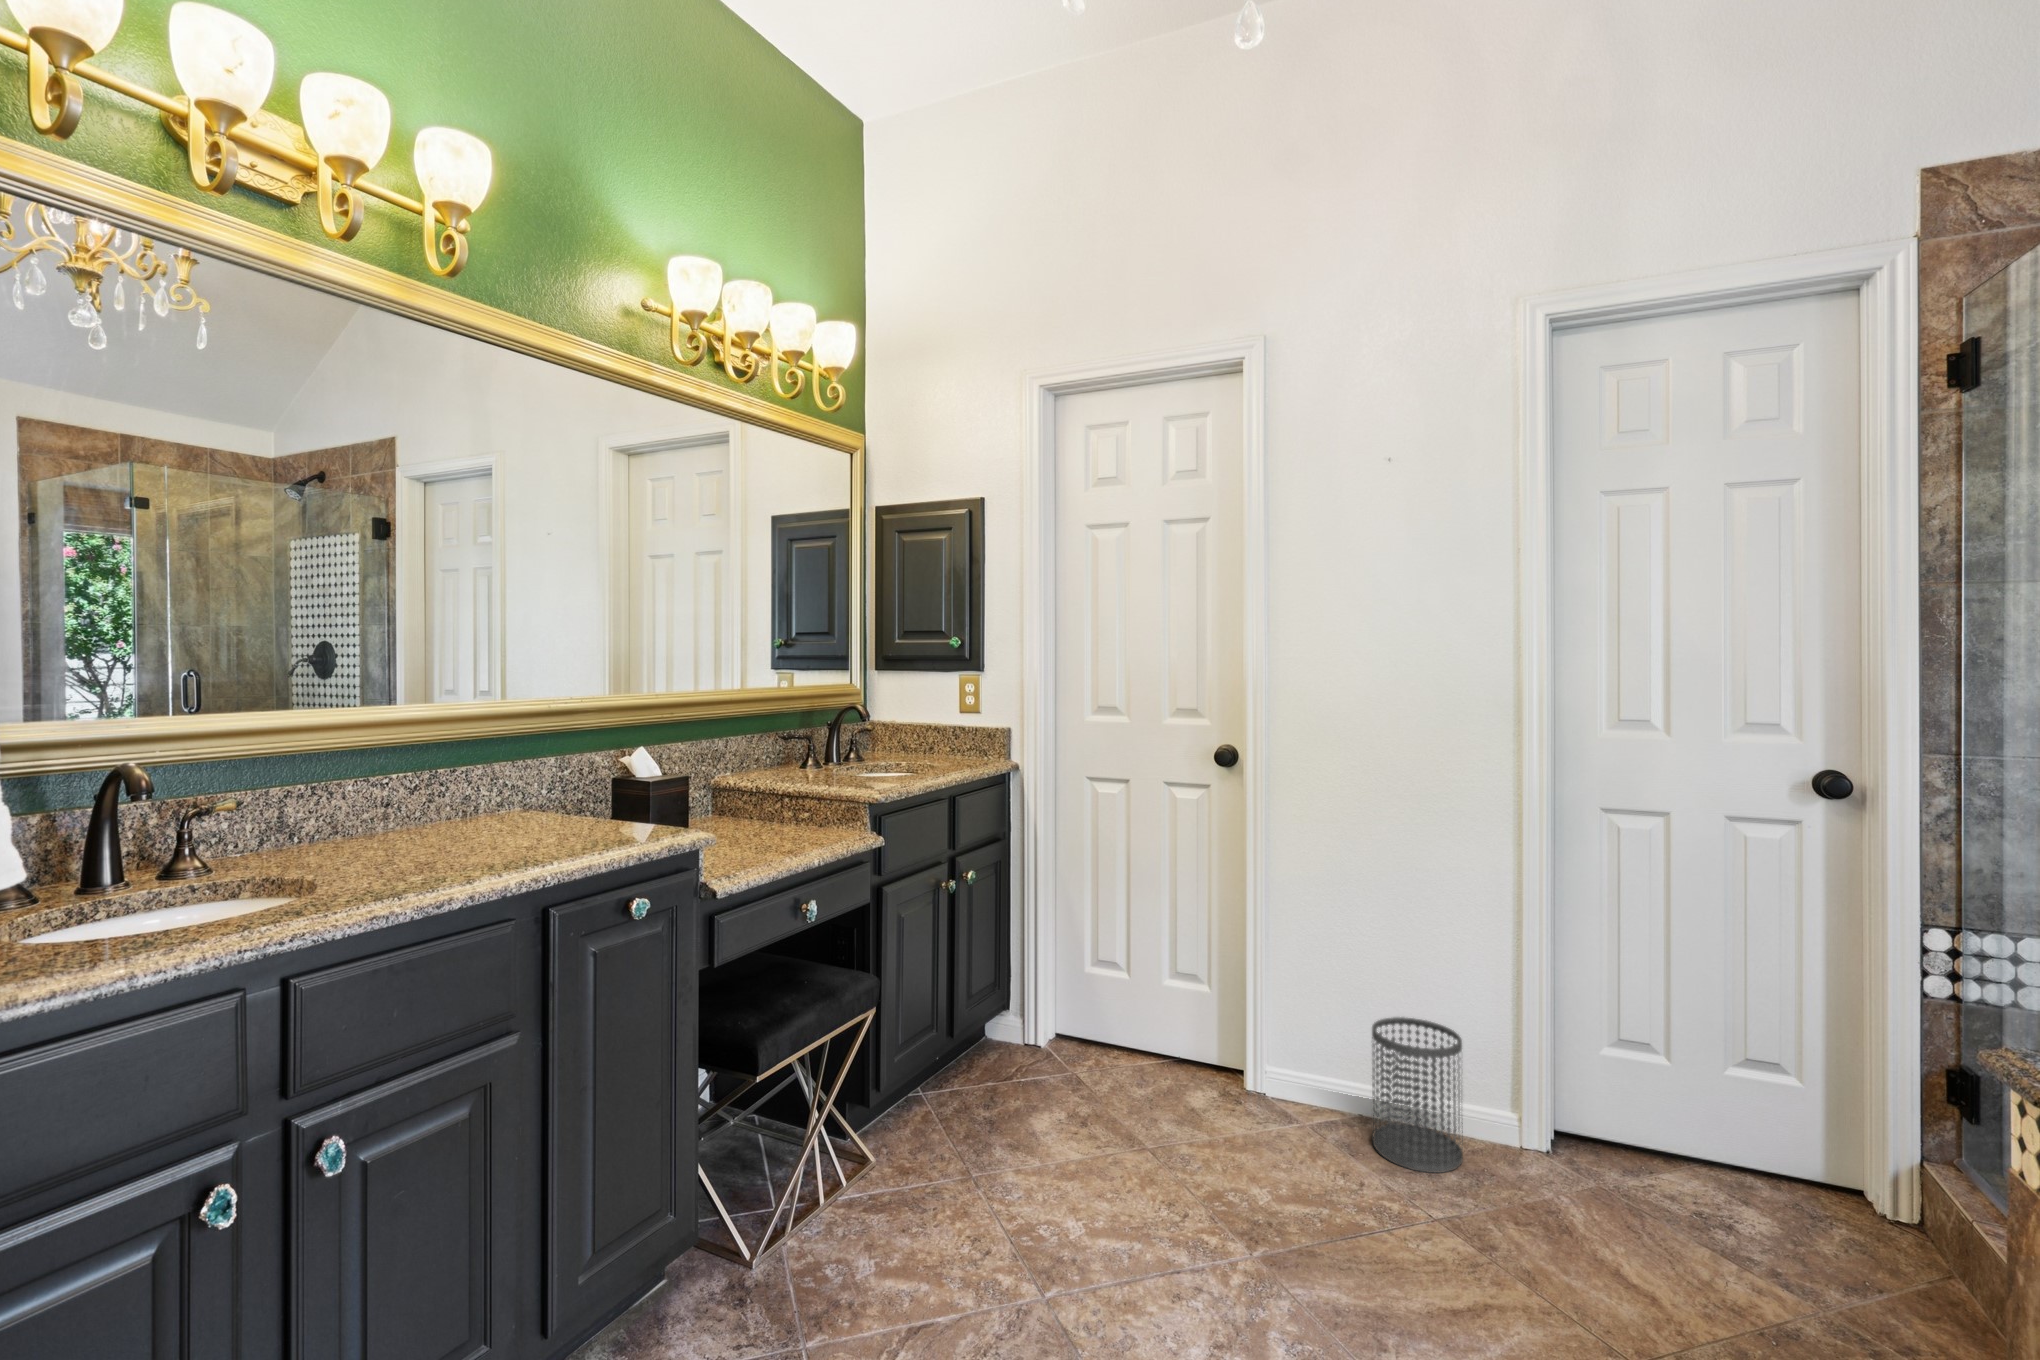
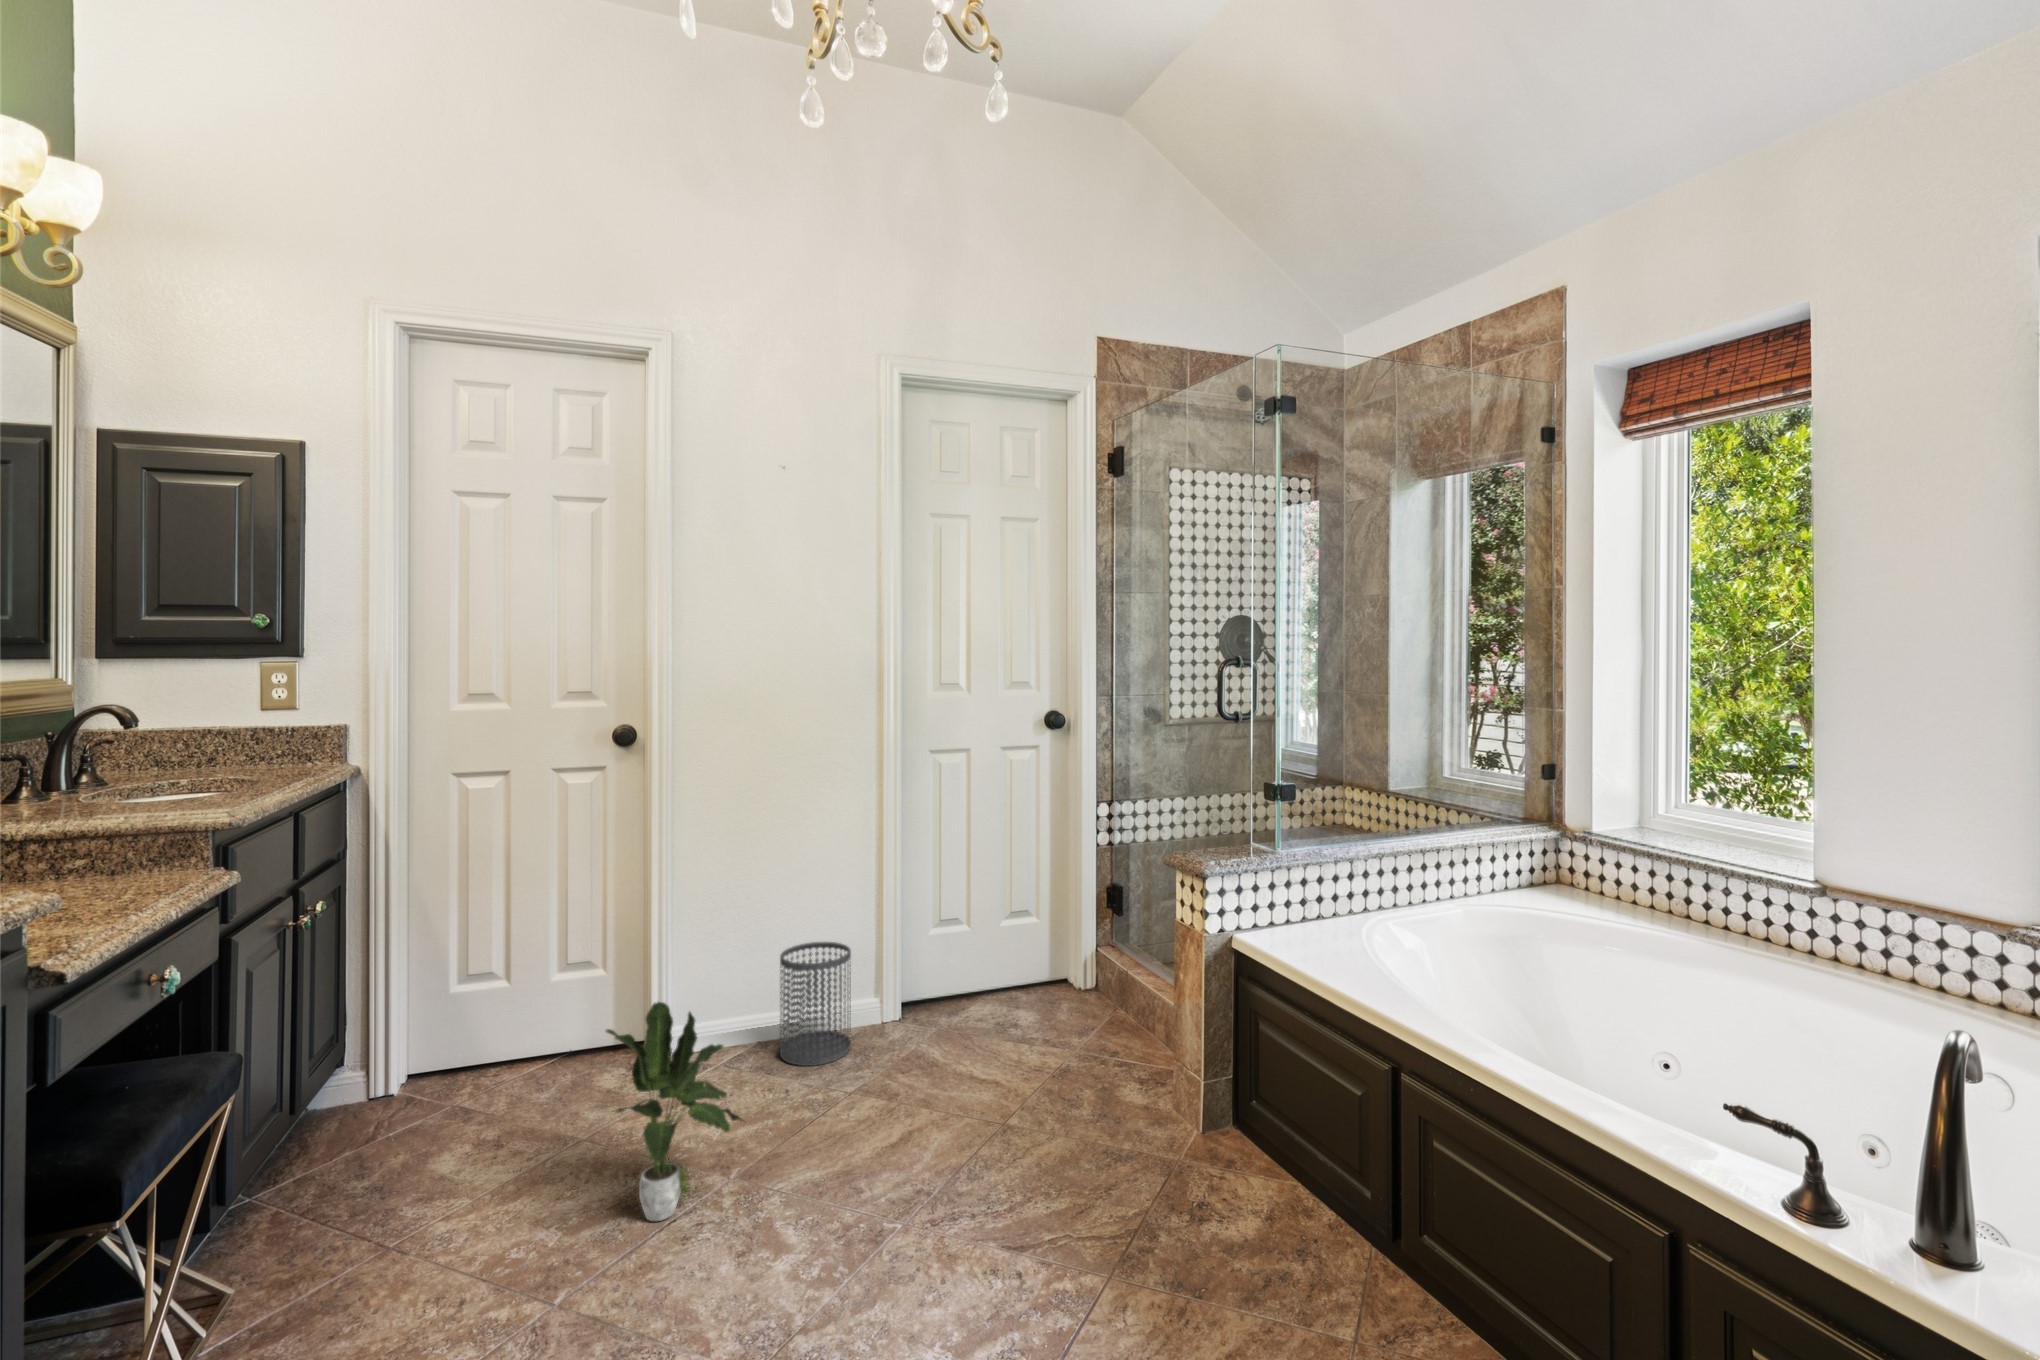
potted plant: none [1106,1035,1254,1267] -> present [606,1002,743,1221]

